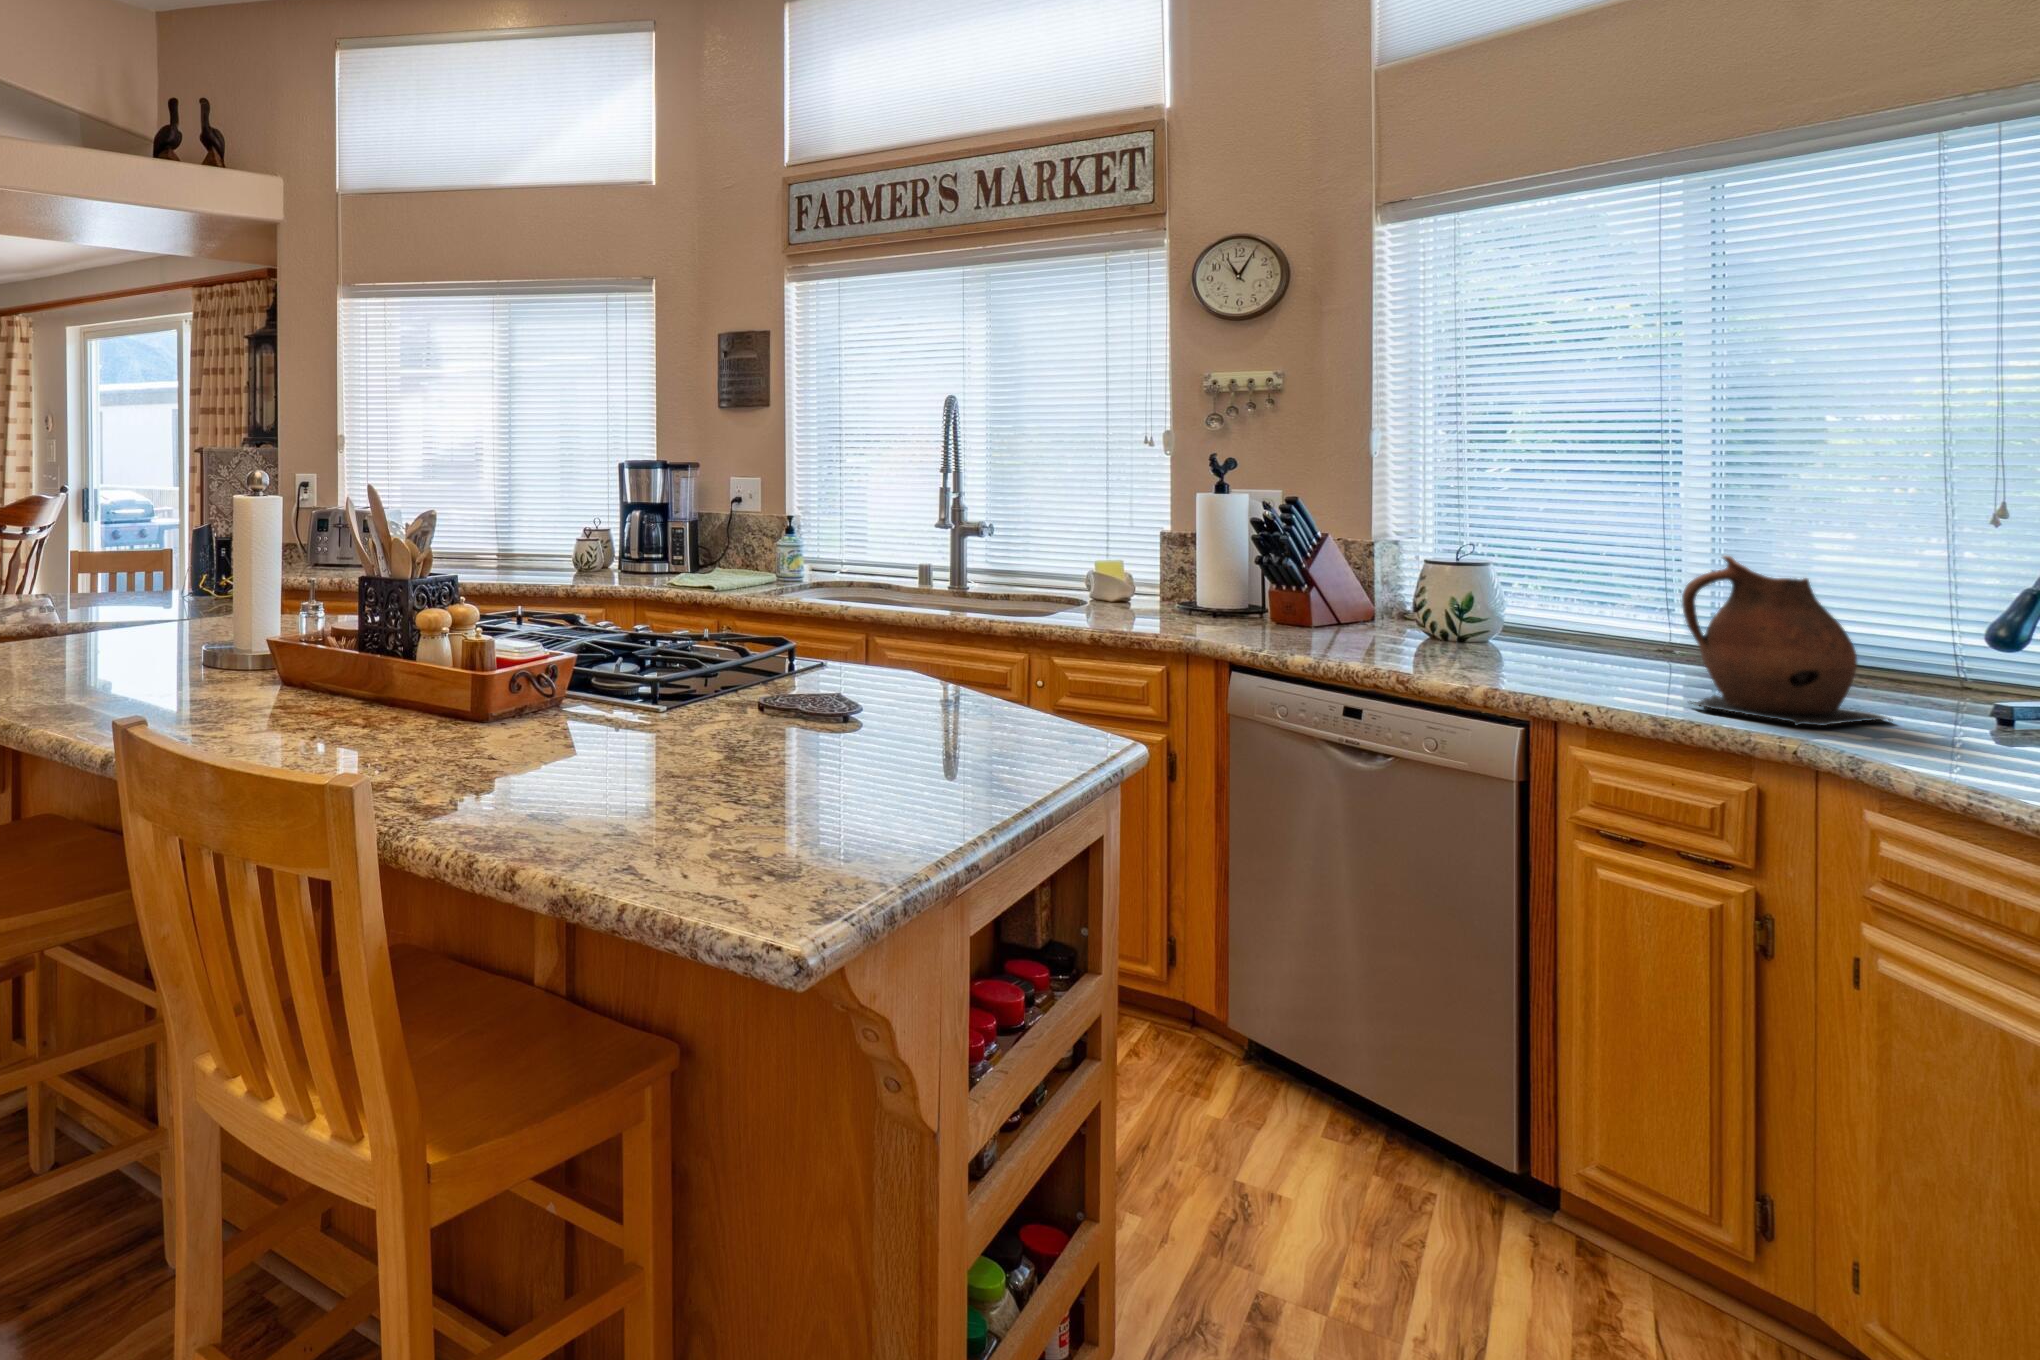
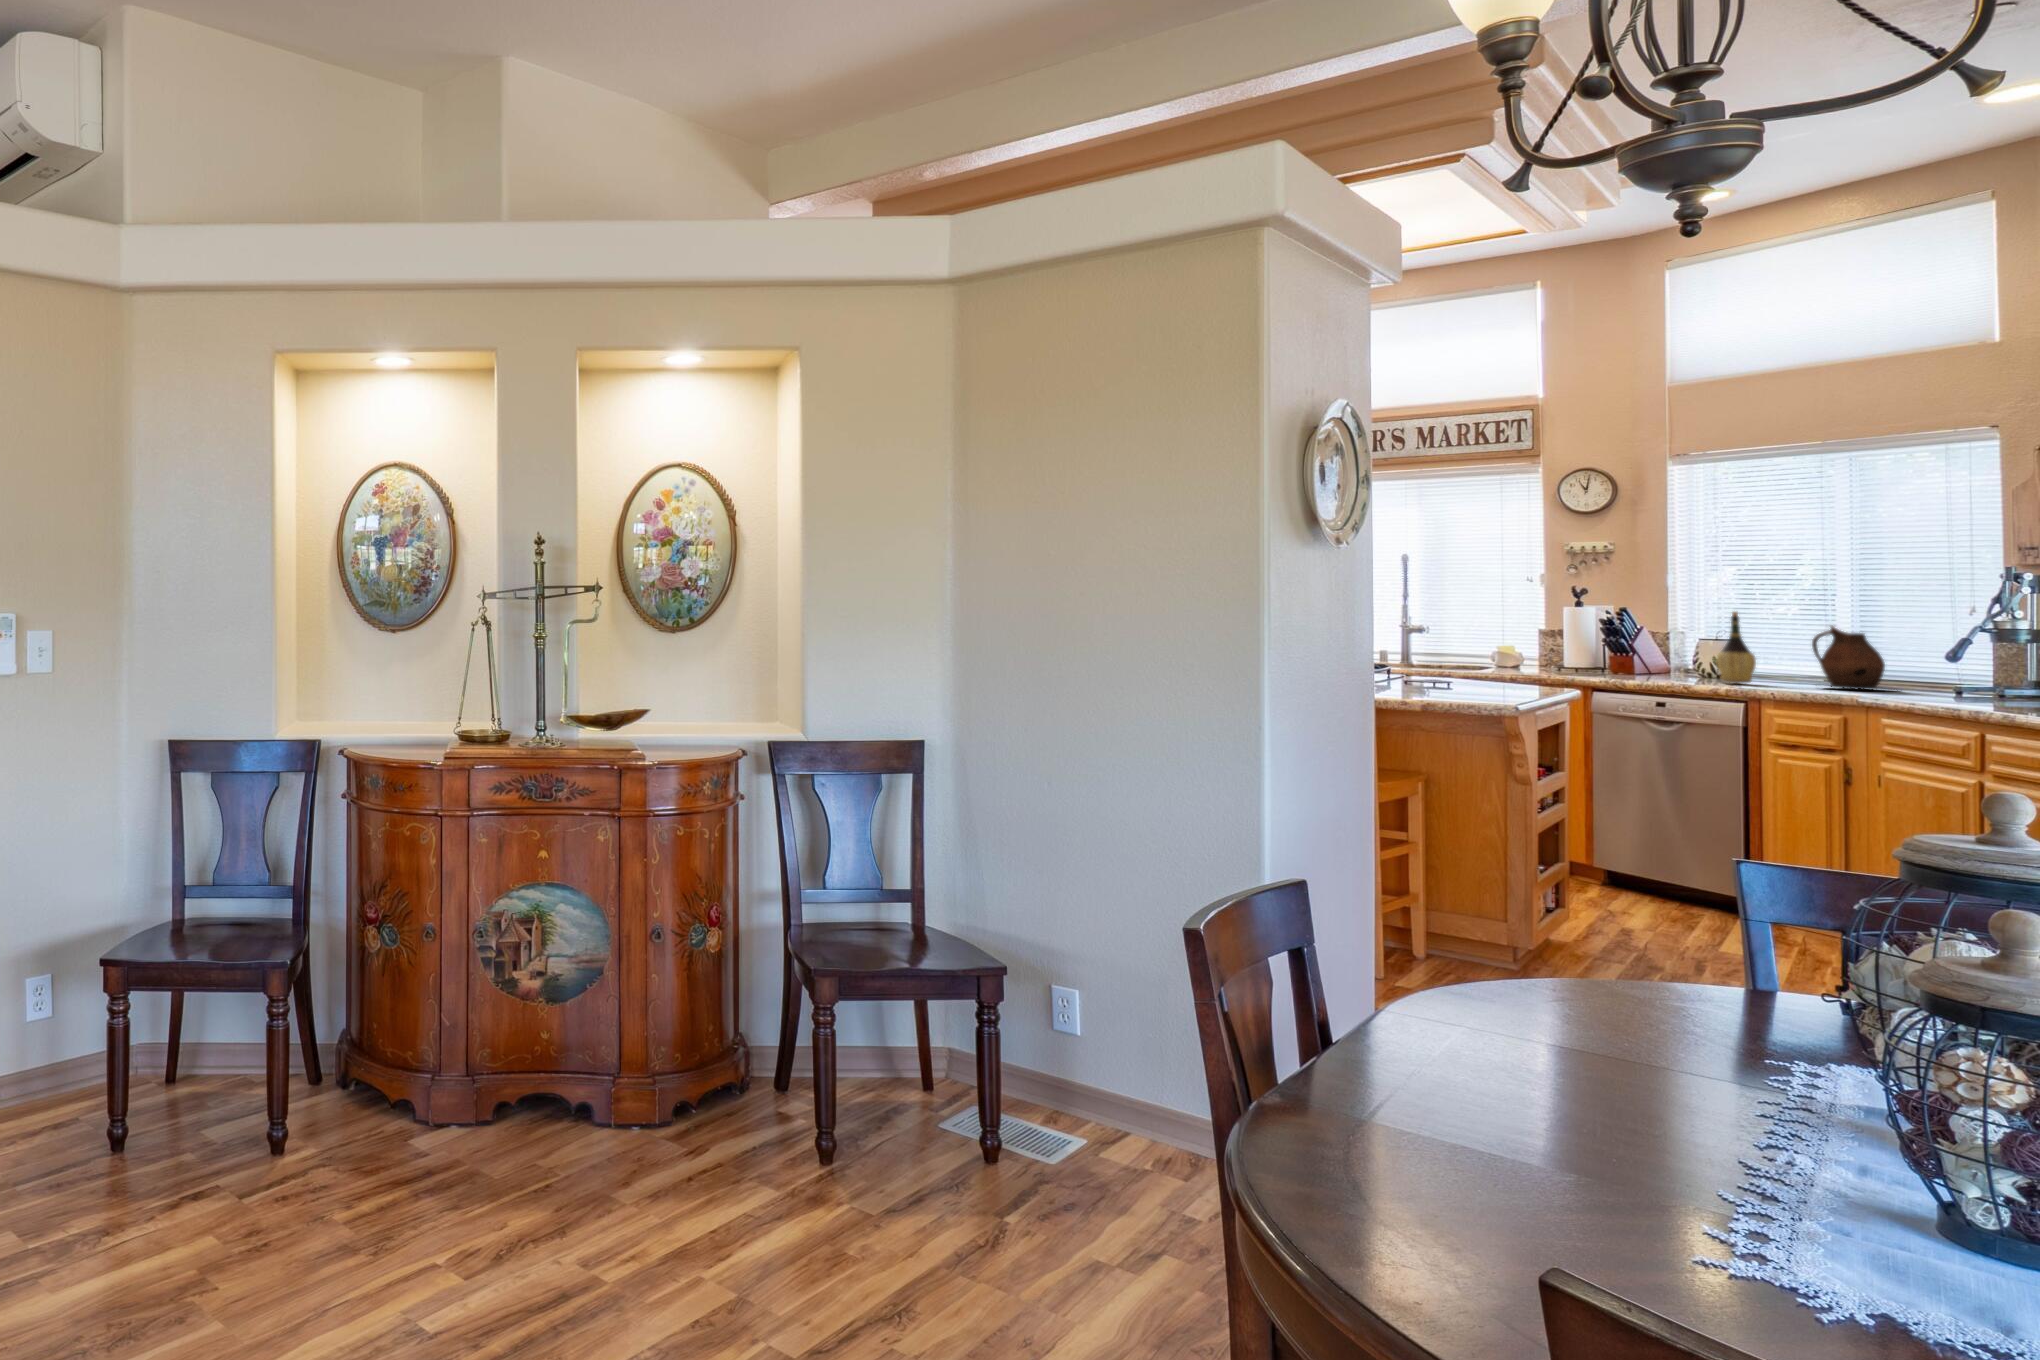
wine bottle: none [1467,518,1551,681] -> present [1717,612,1756,684]

